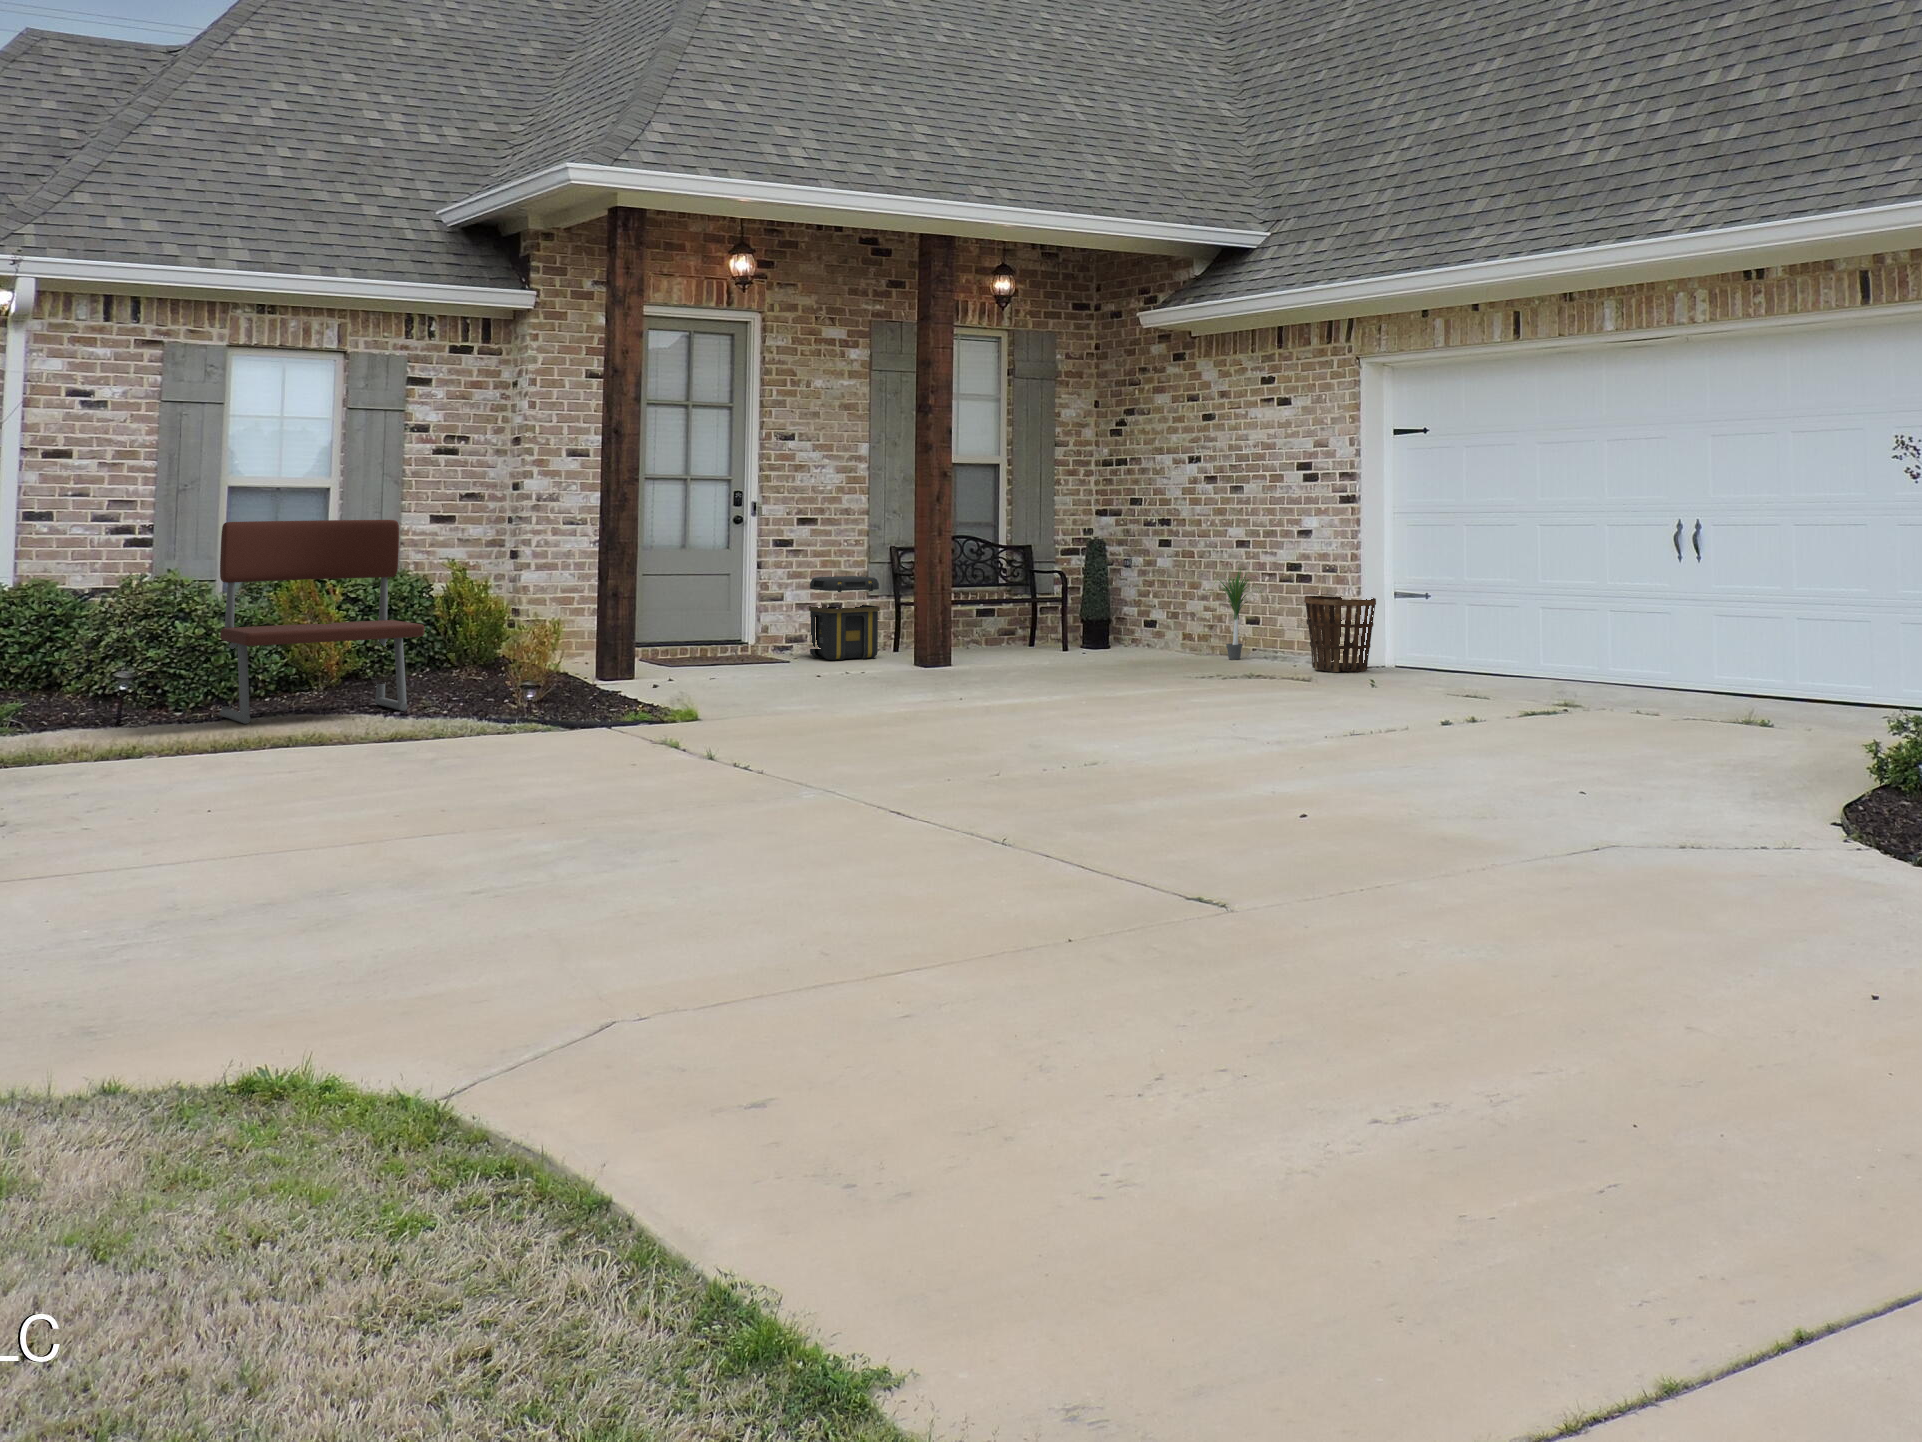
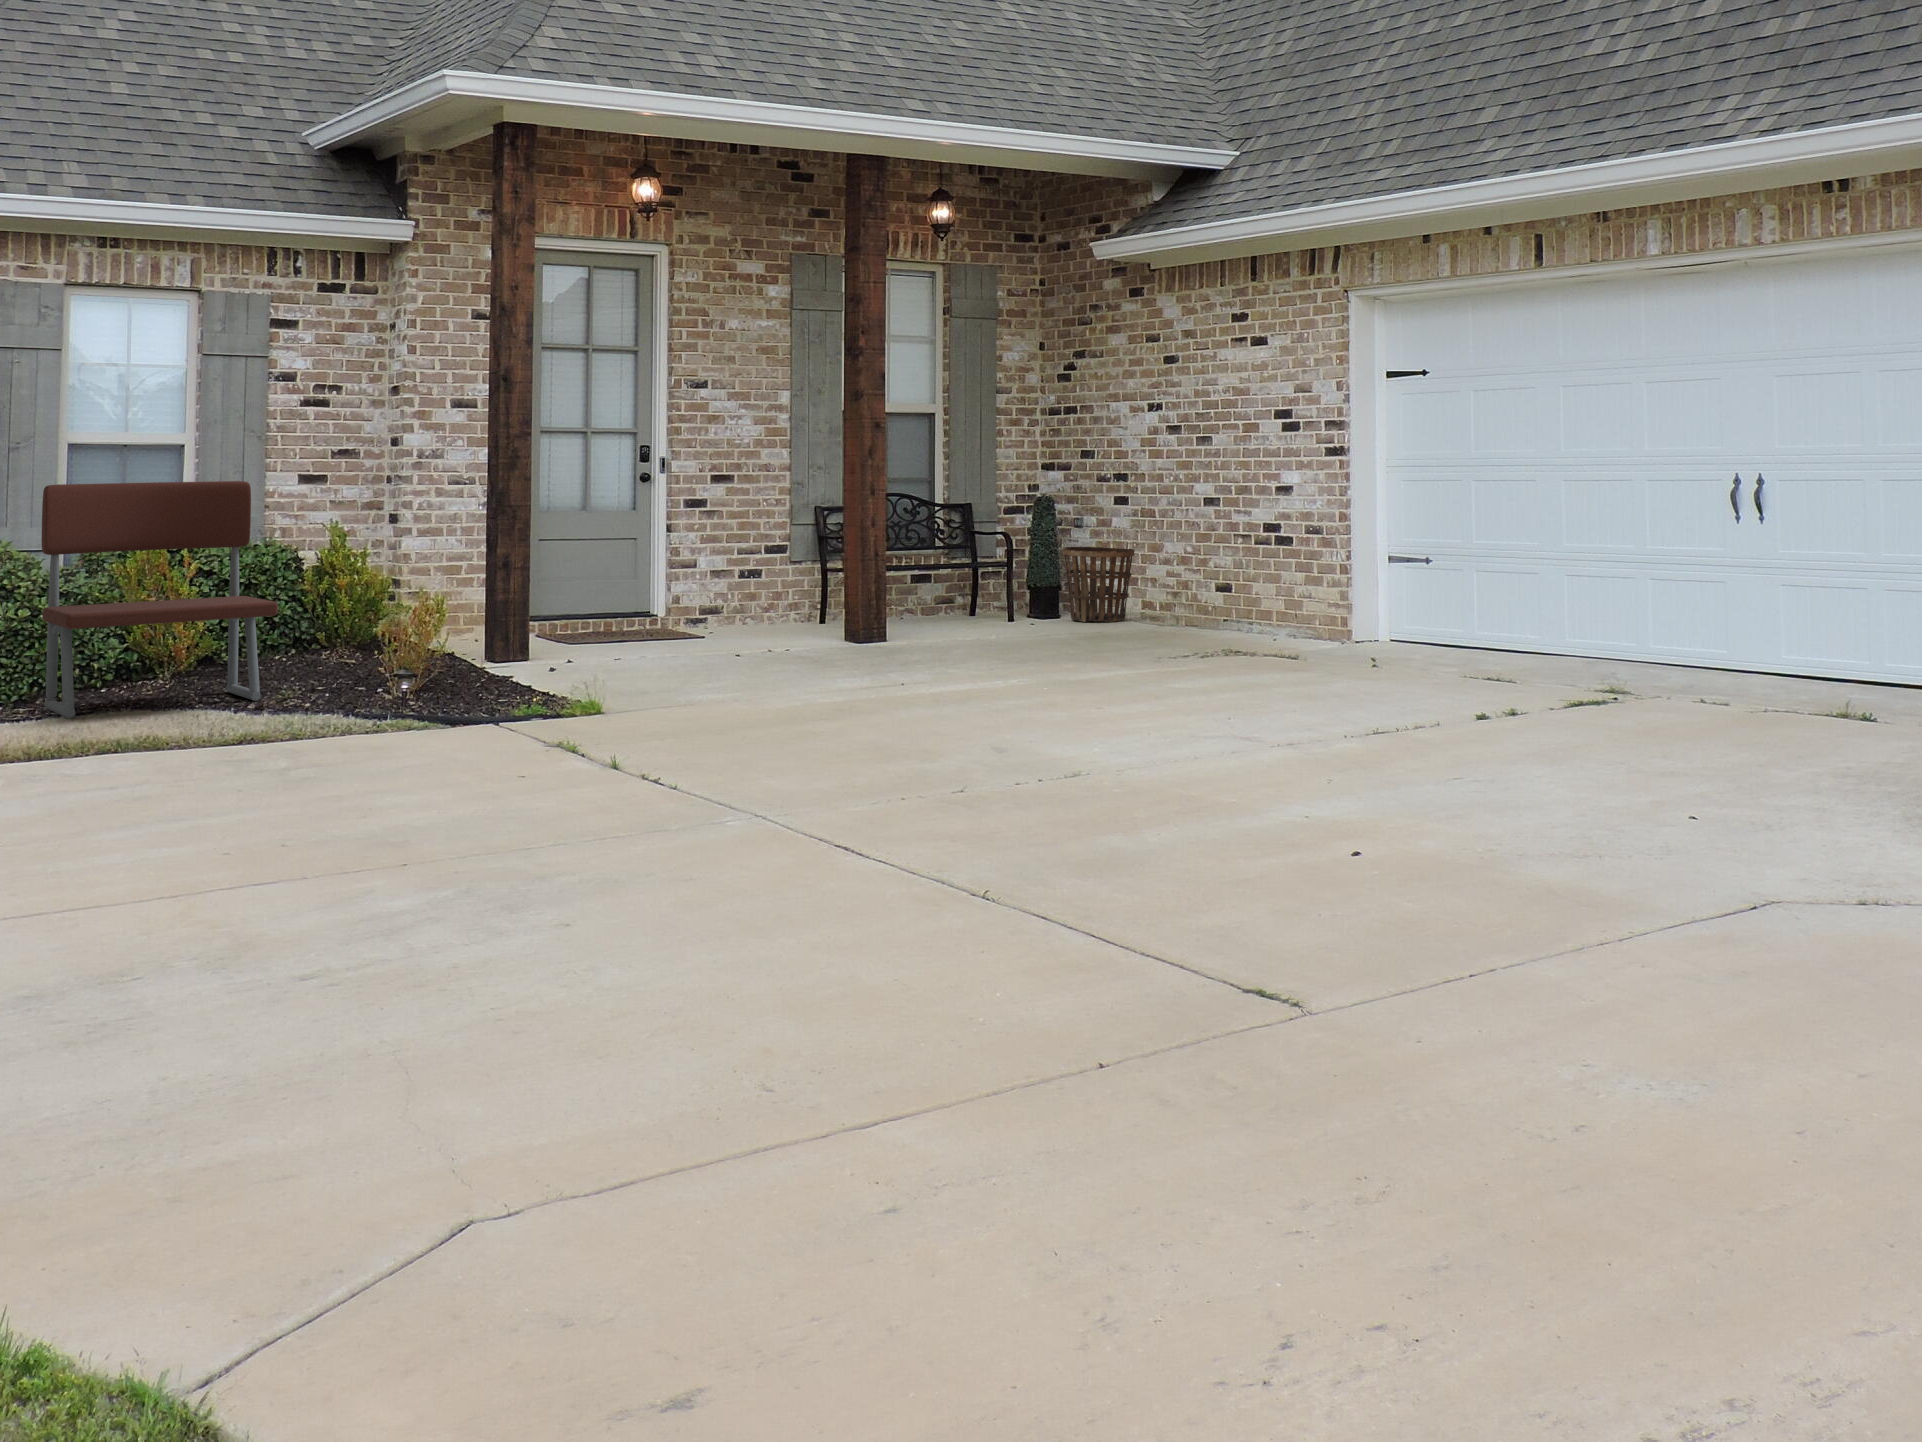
potted plant: present [1214,571,1262,660] -> none [1169,523,1240,633]
toolbox: present [809,576,880,661] -> none [725,540,804,635]
basket: present [1304,596,1376,672] -> present [1063,547,1135,622]

